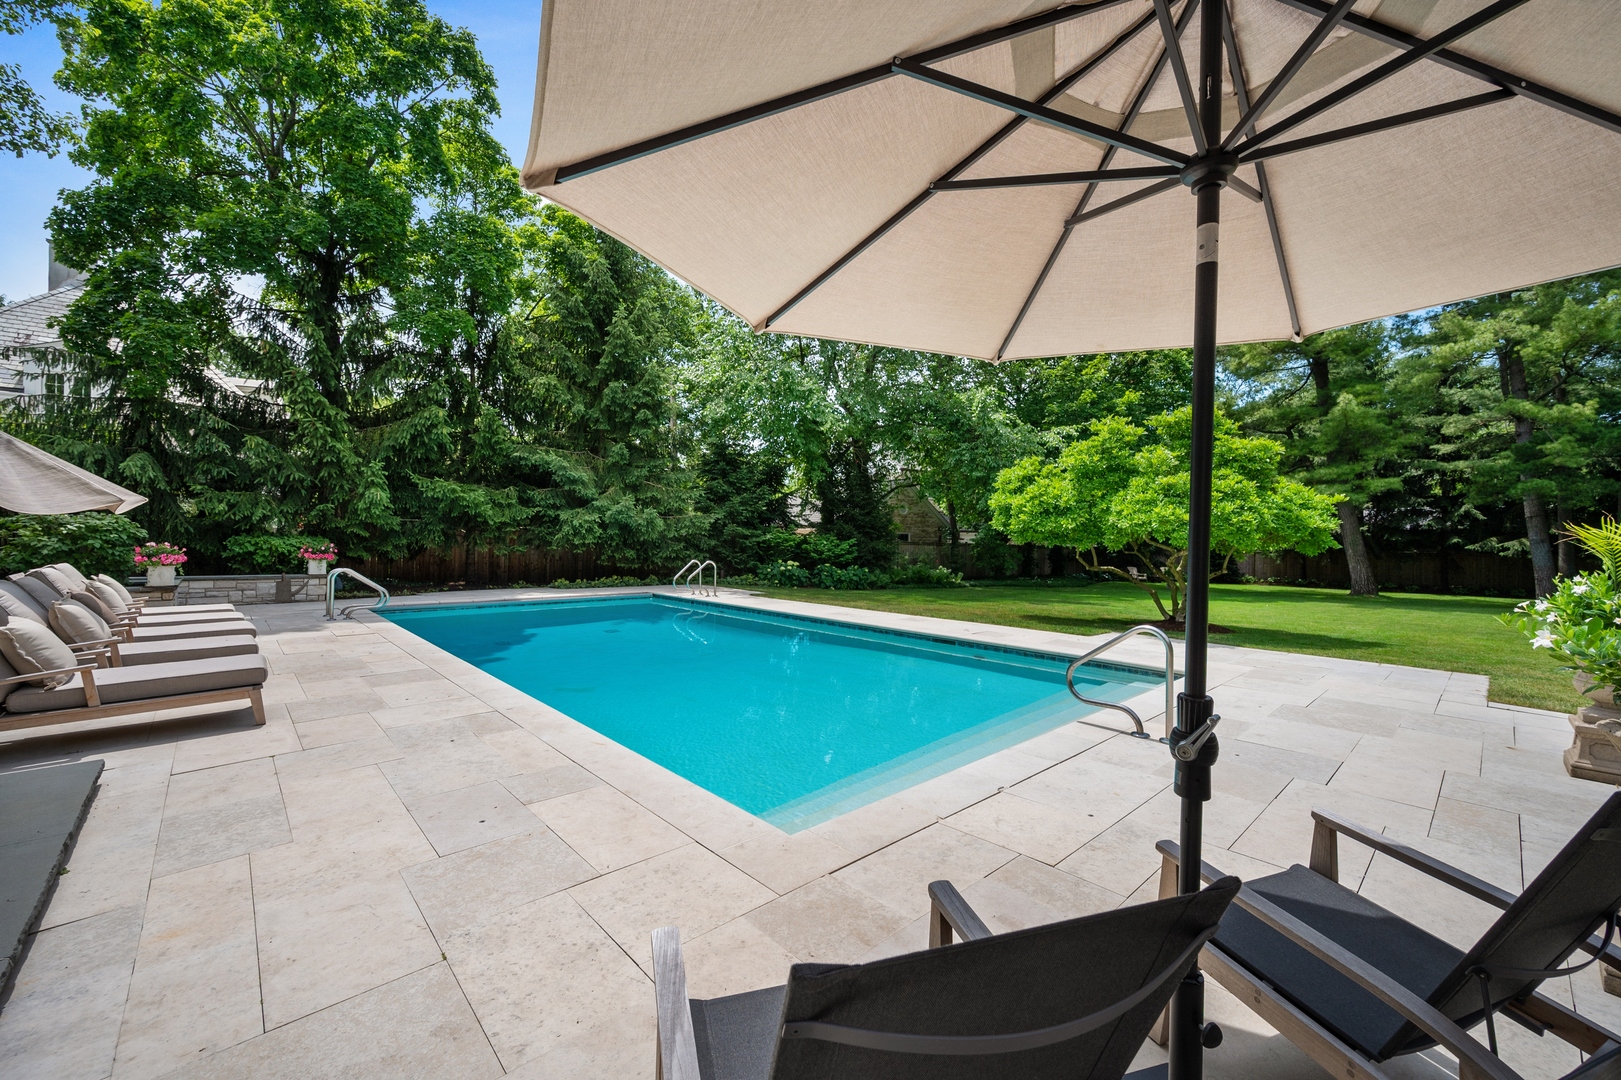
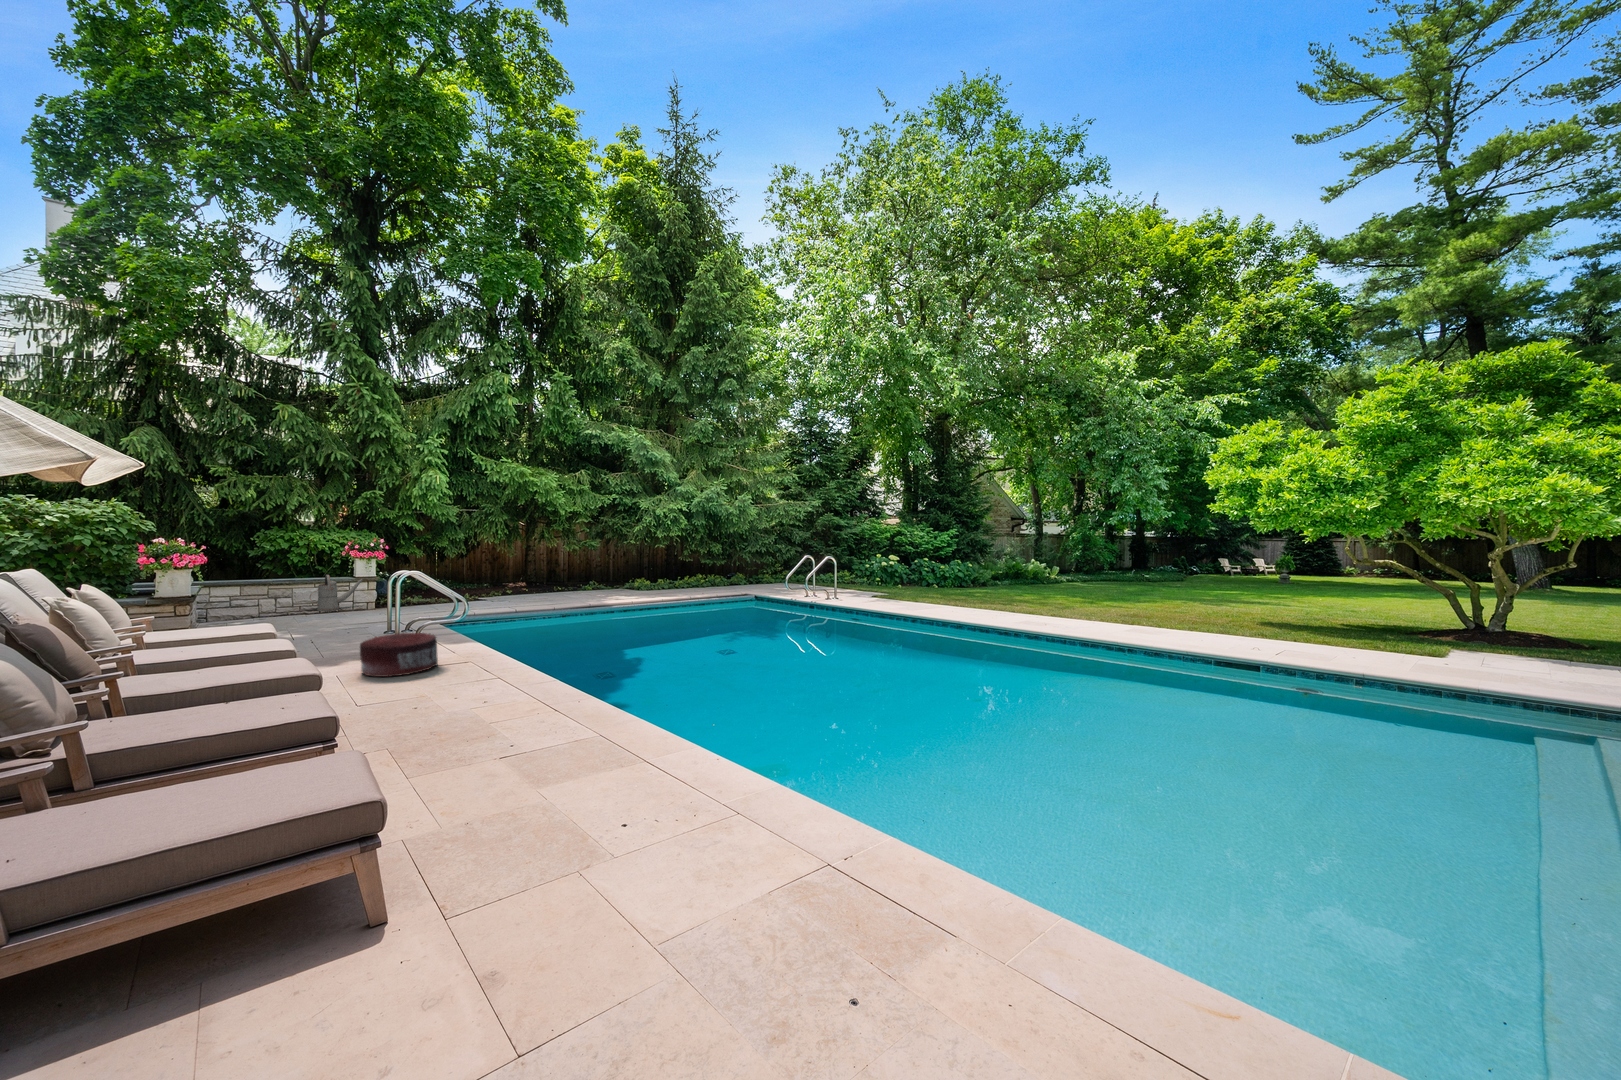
pouf: none [294,608,352,637] -> present [360,633,438,677]

